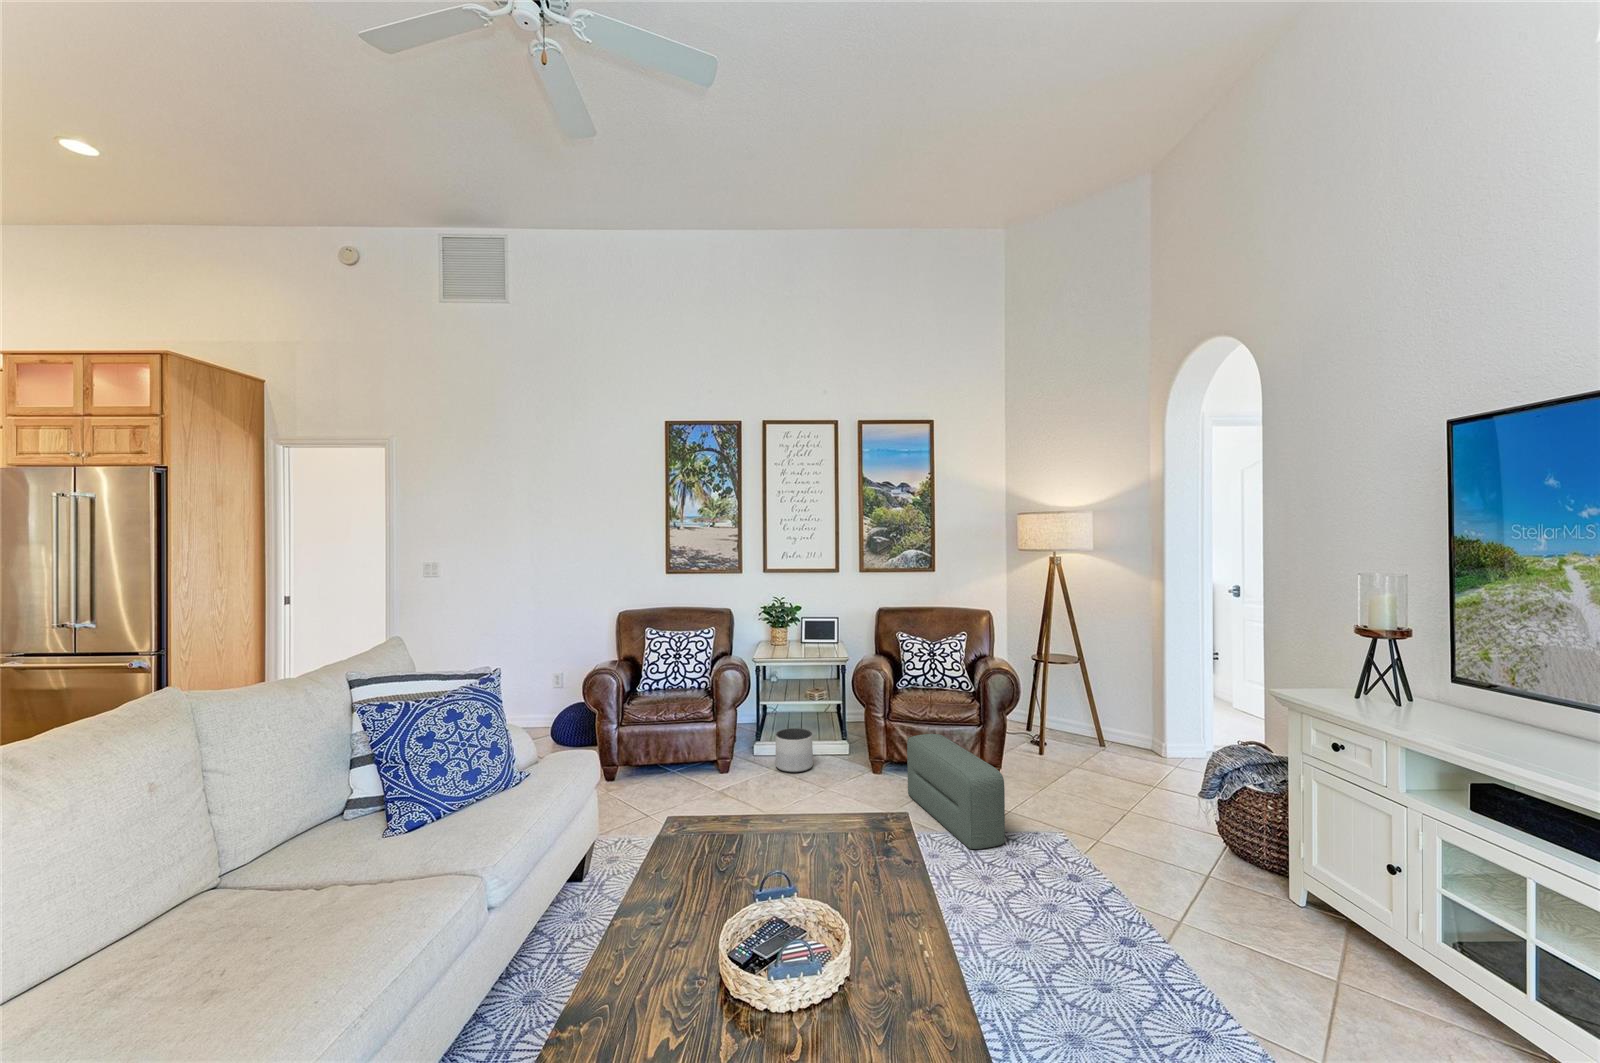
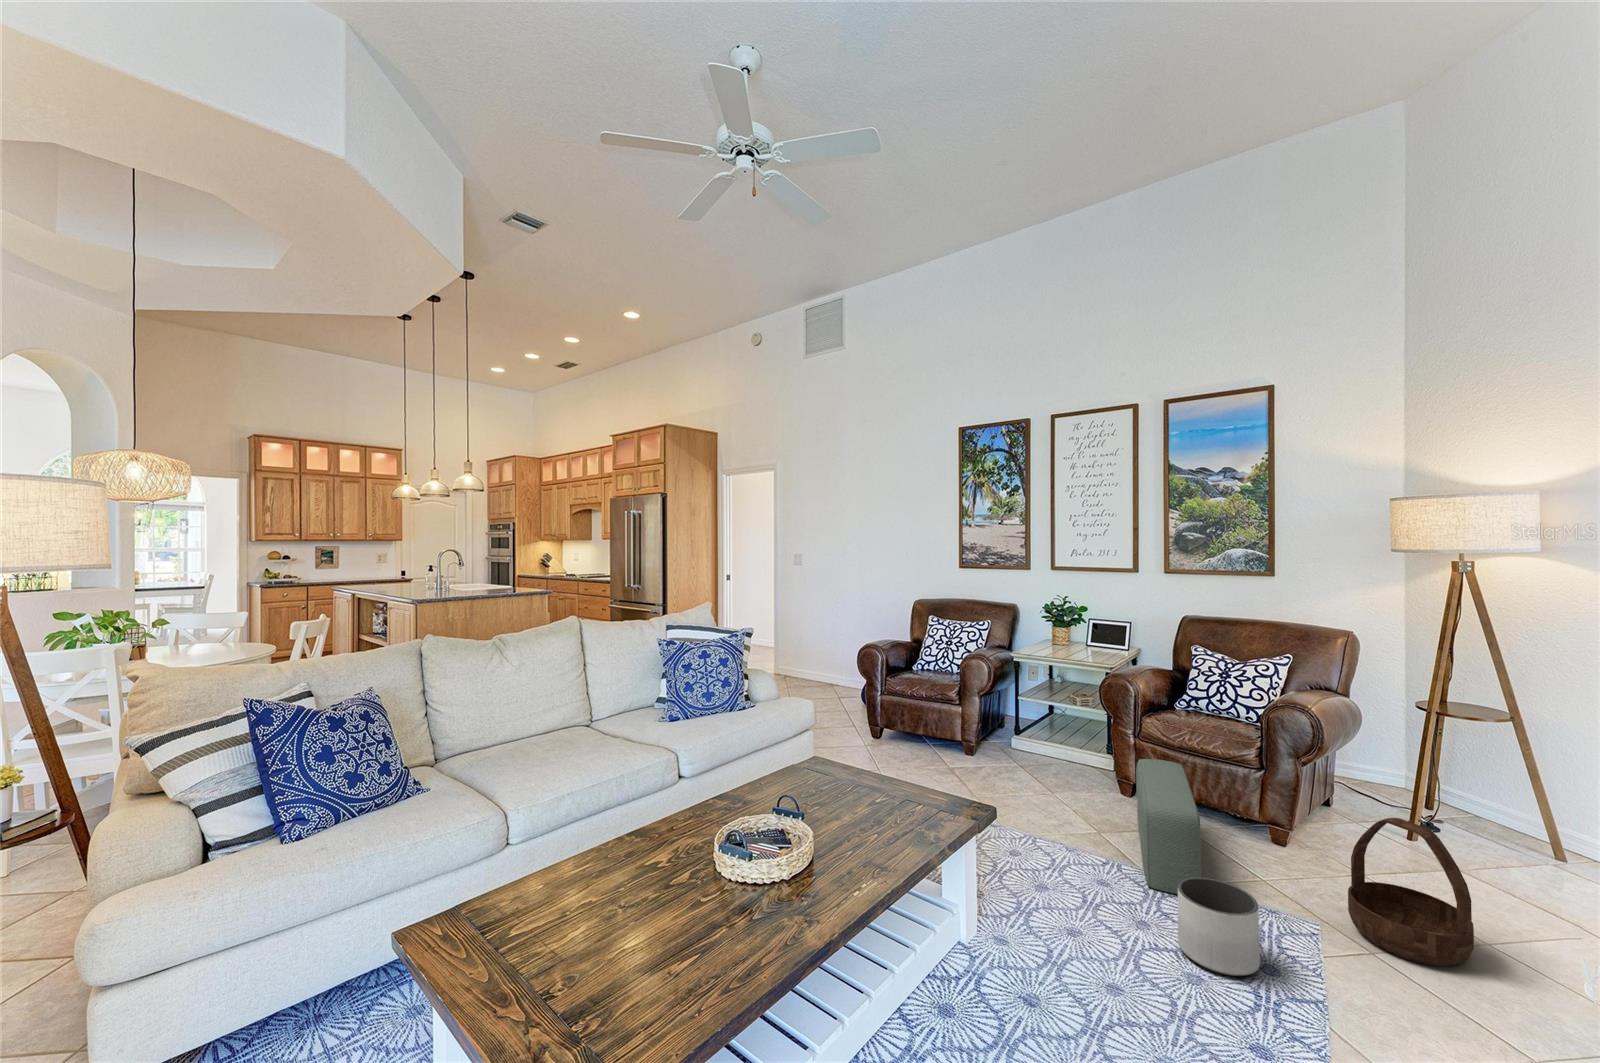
planter: present [776,728,813,773] -> present [1178,877,1260,976]
basket: none [1082,741,1155,840] -> present [1348,818,1474,966]

